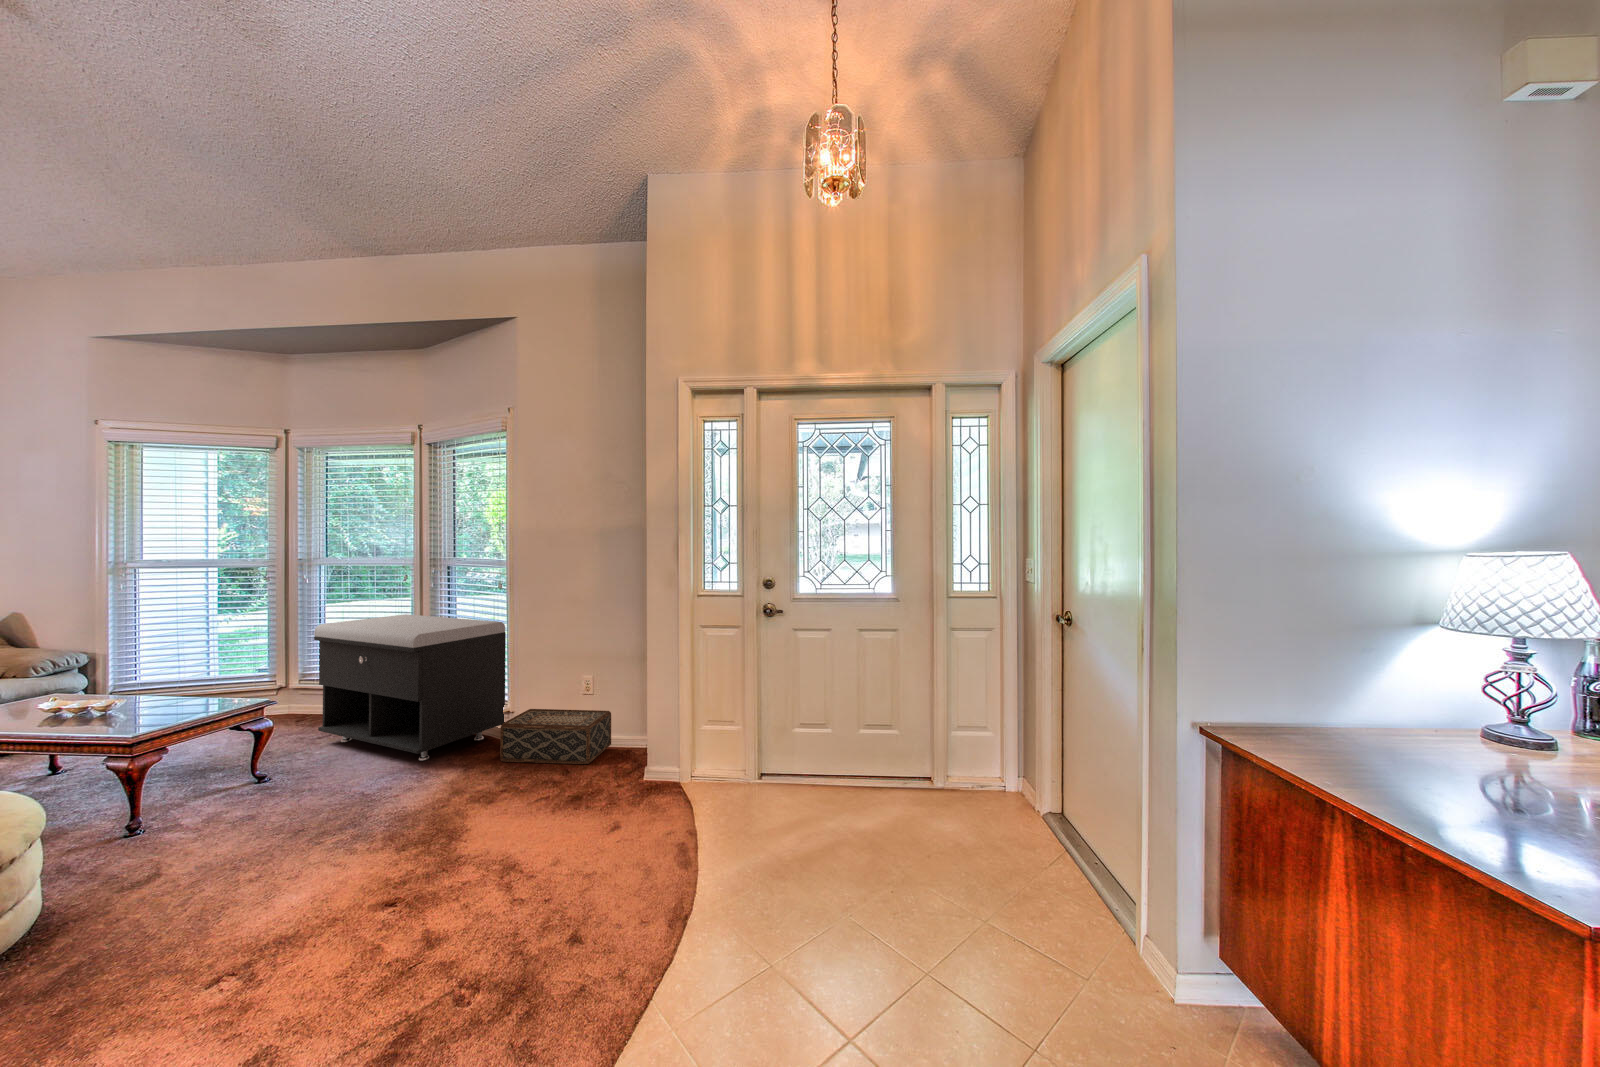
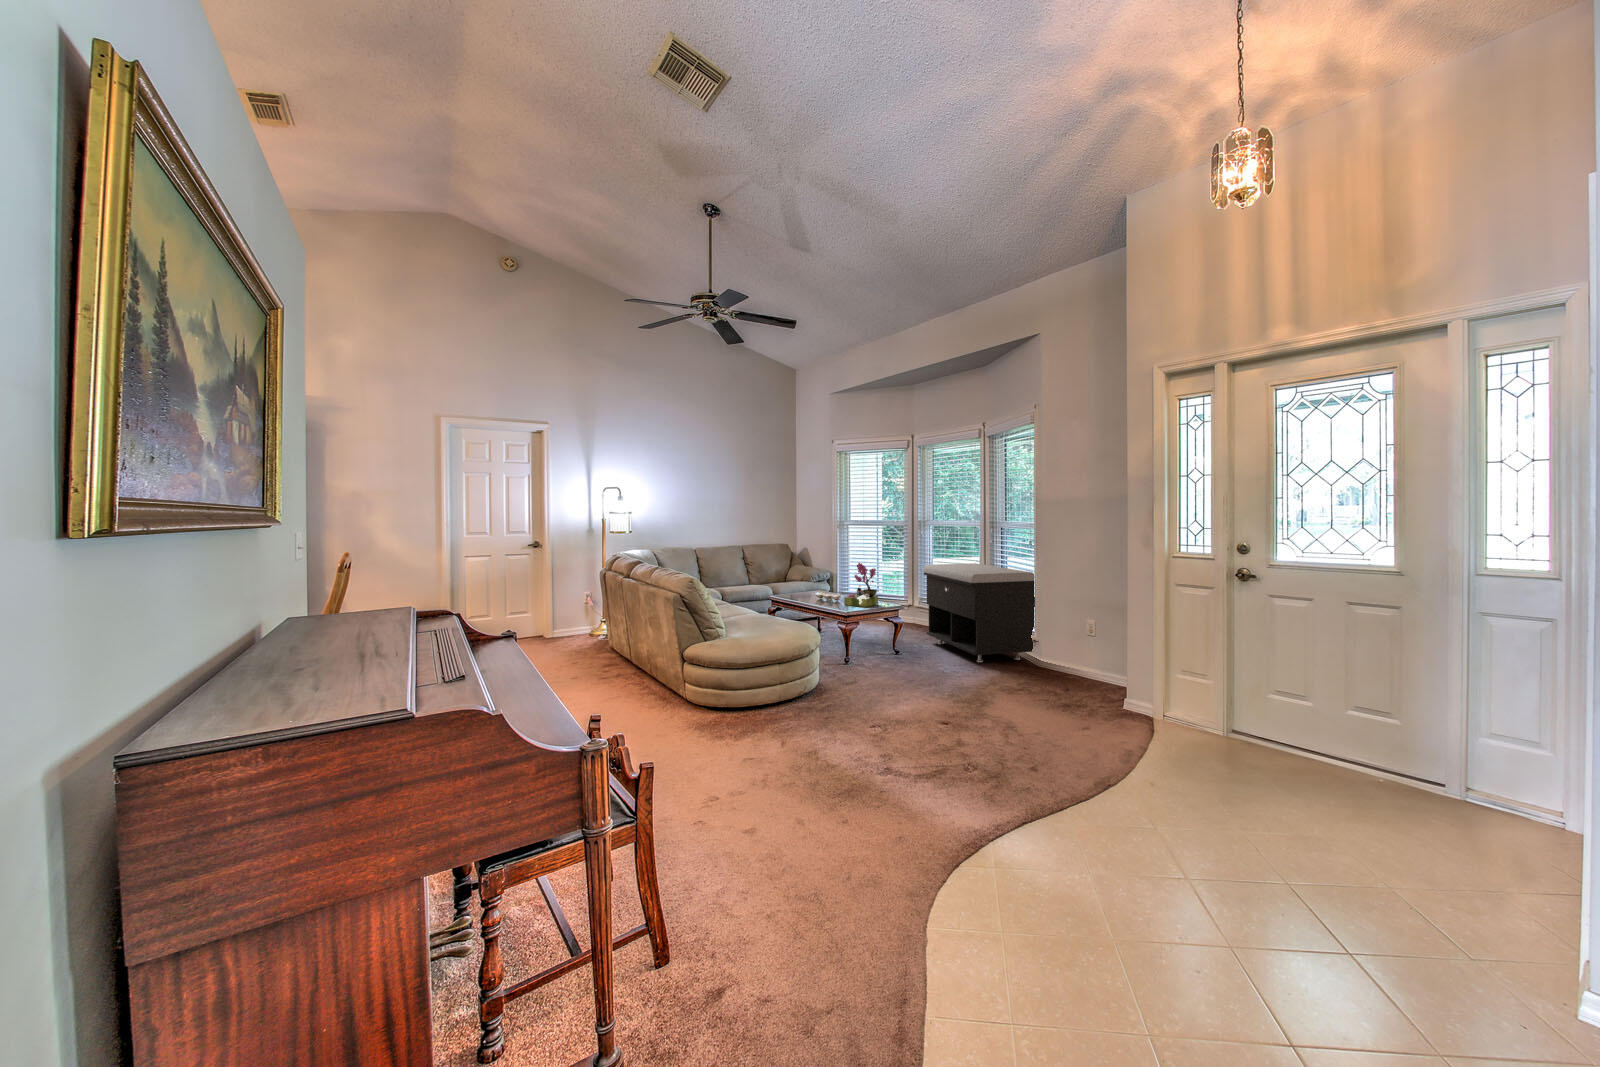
flower arrangement: none [117,635,212,725] -> present [845,563,878,607]
woven basket: present [500,709,611,764] -> none [1025,642,1111,688]

